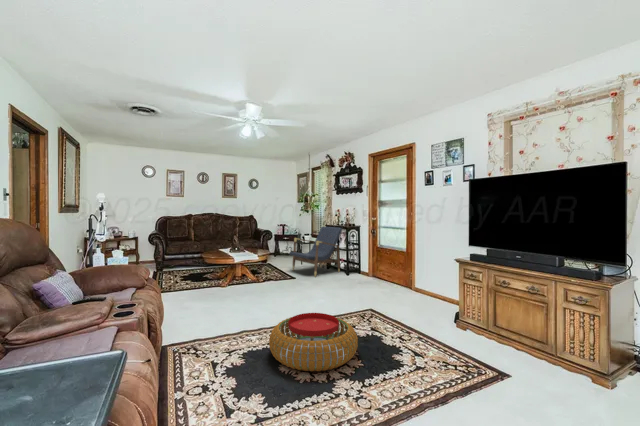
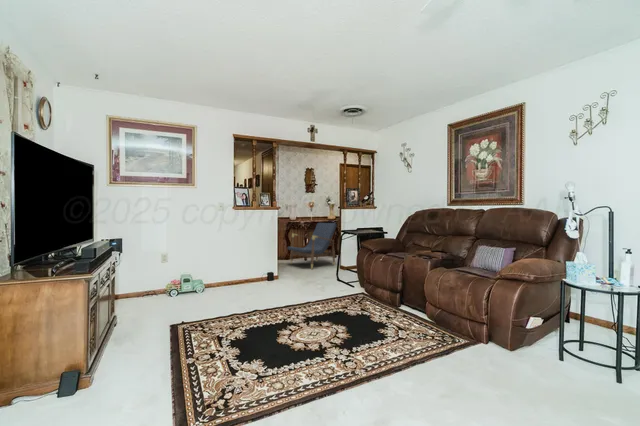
pouf: present [269,313,358,371] -> none [269,294,347,342]

